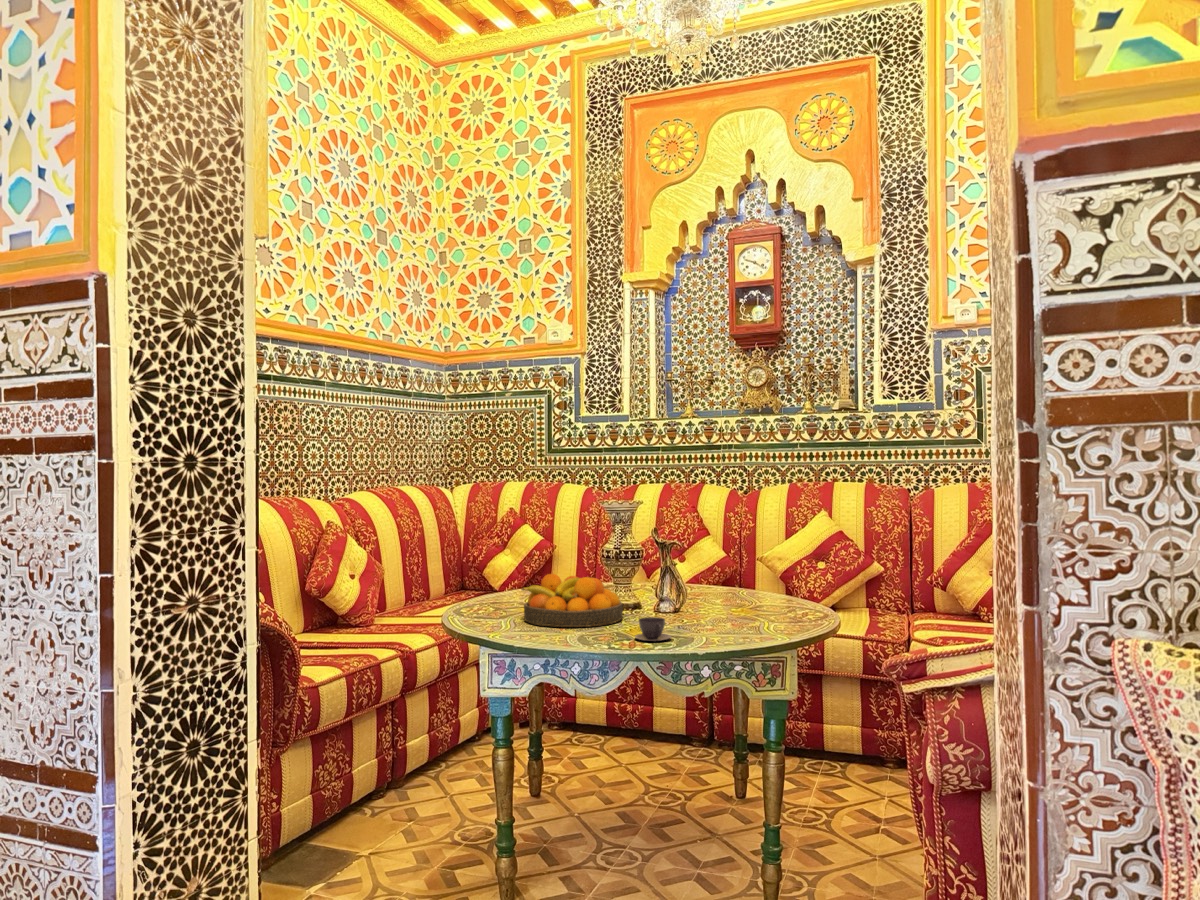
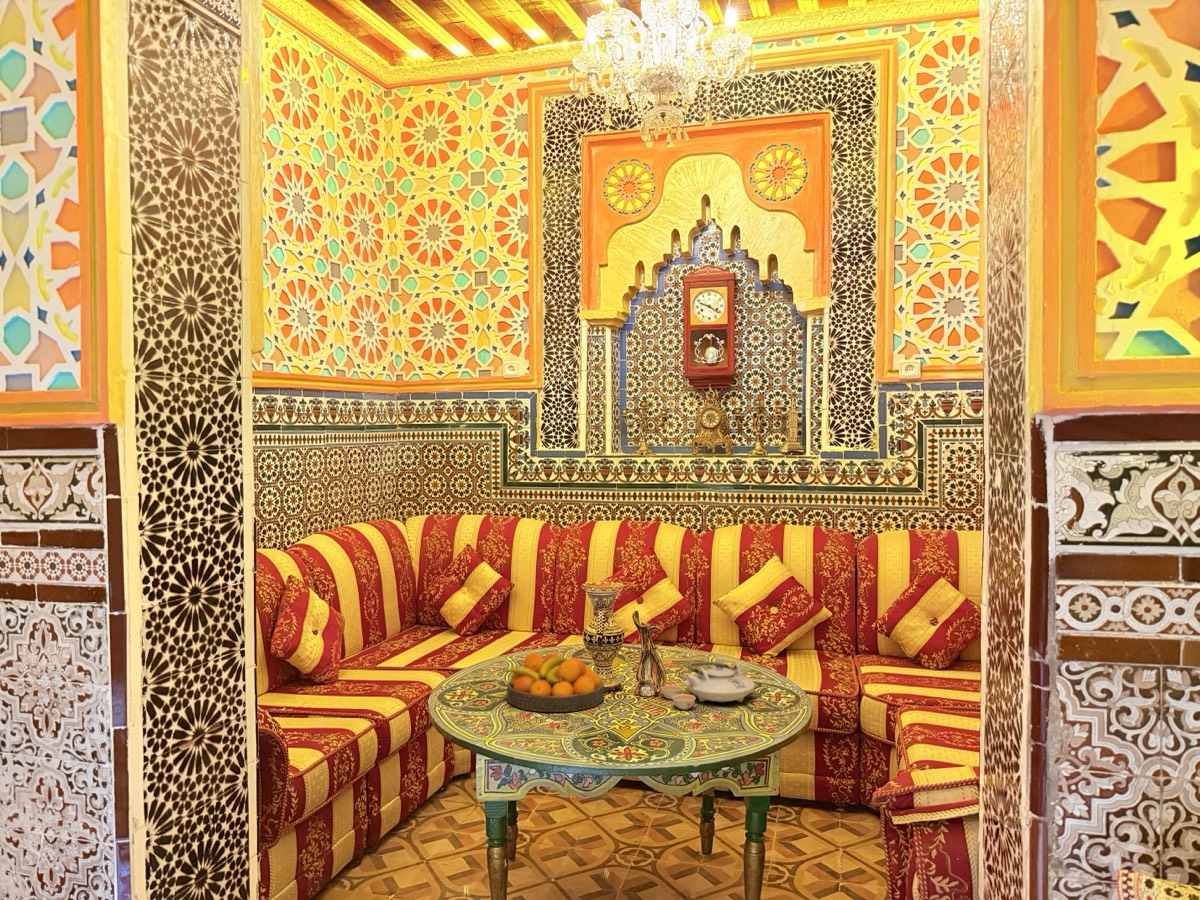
teapot: none [681,584,780,626] -> present [661,661,755,710]
teacup: present [635,617,671,641] -> none [623,707,659,734]

